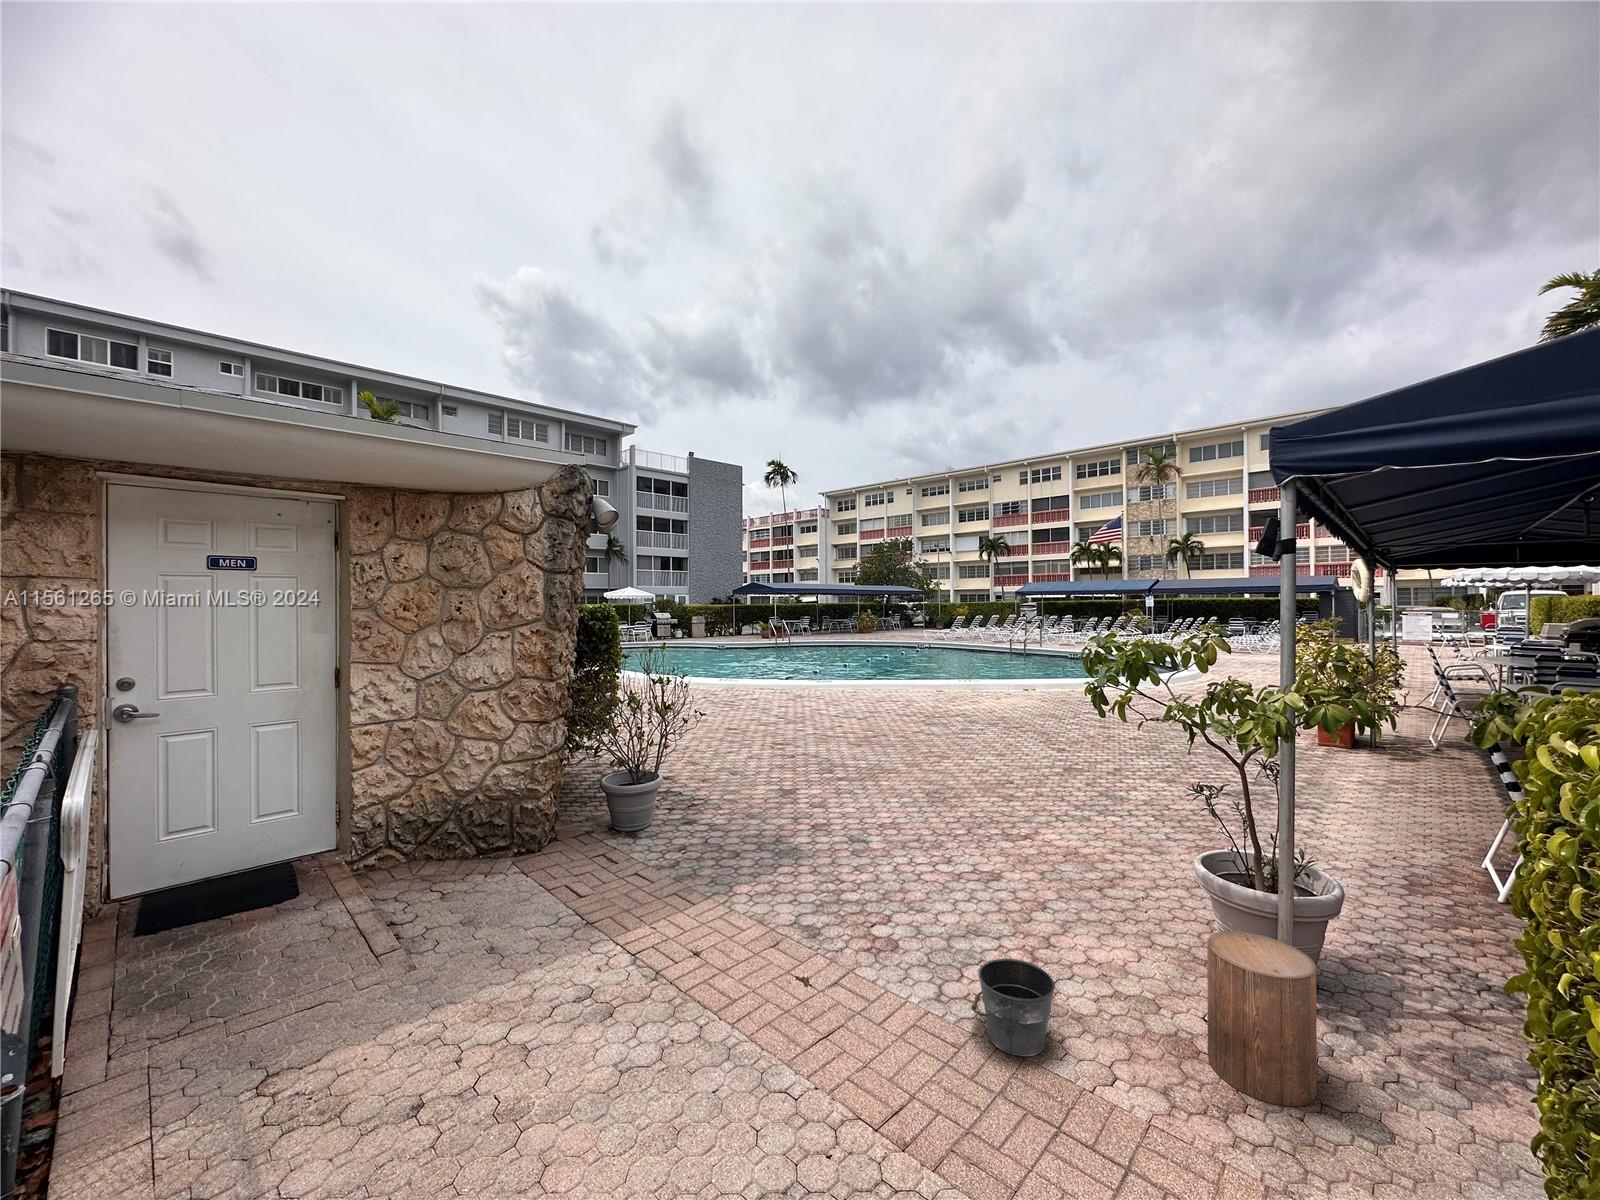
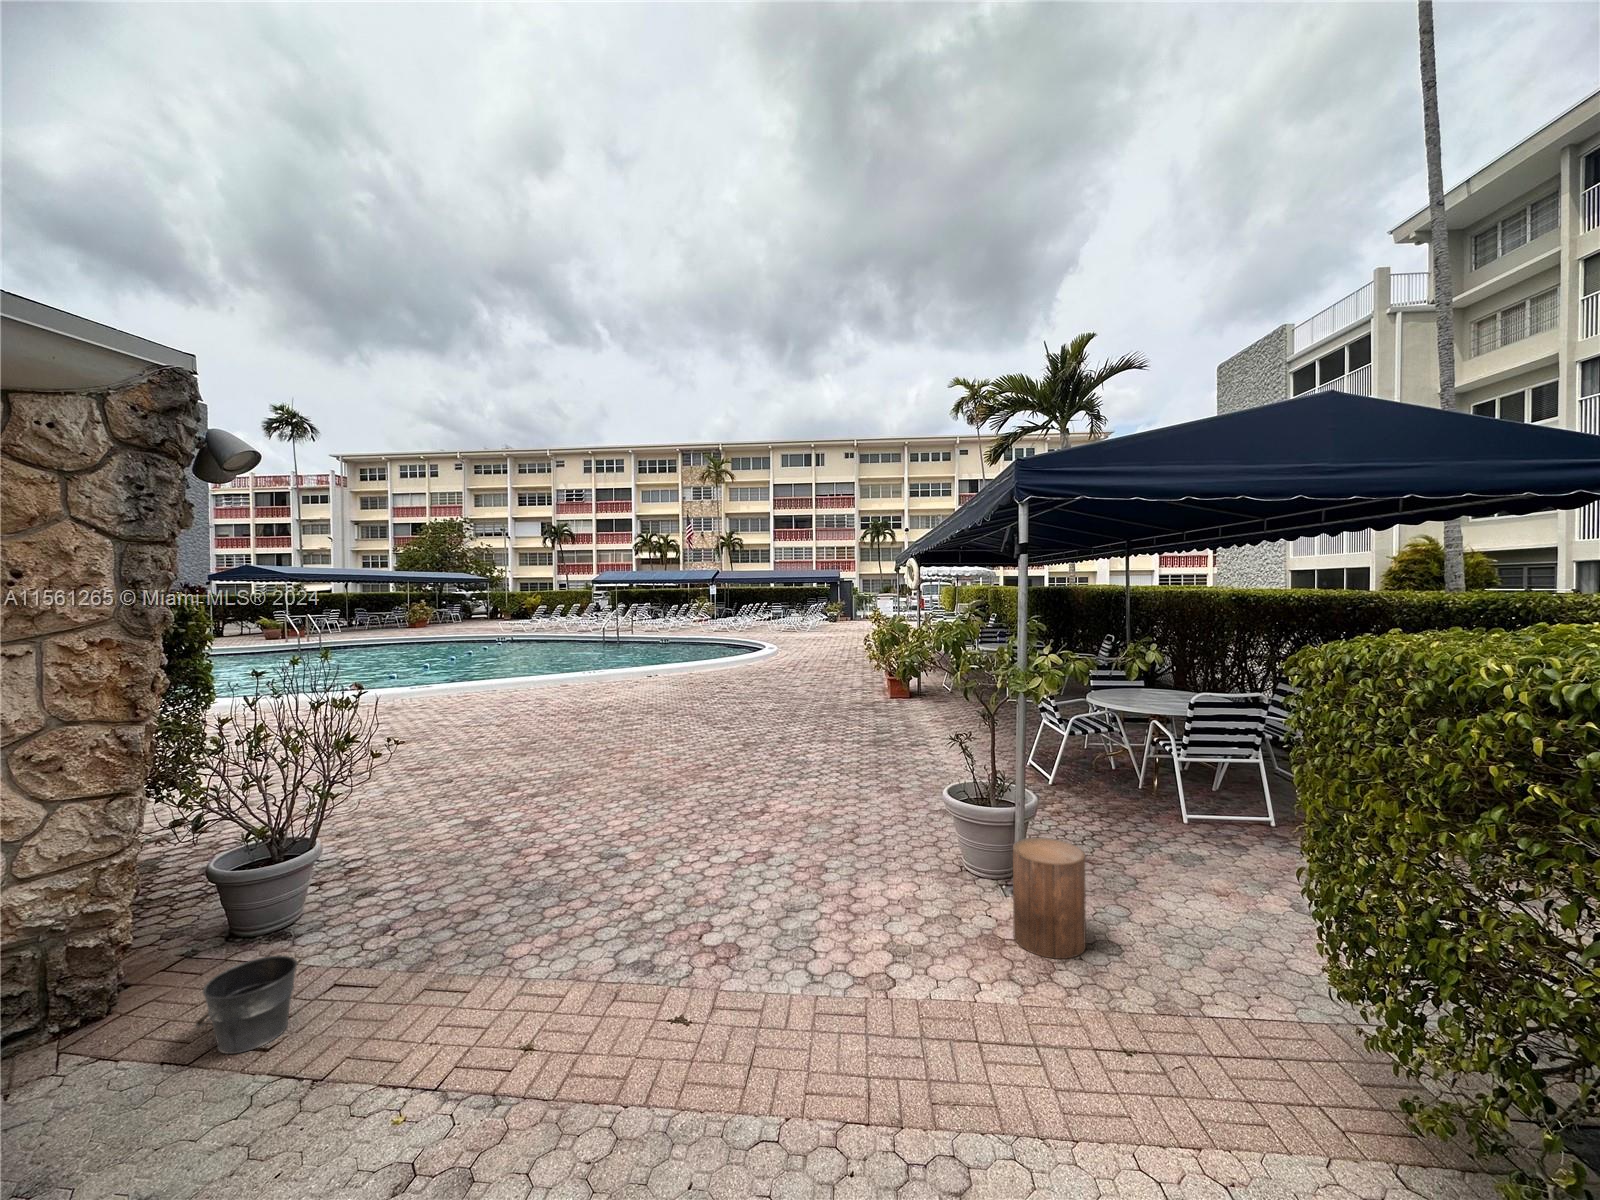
bucket: present [971,959,1055,1056] -> present [196,956,297,1054]

